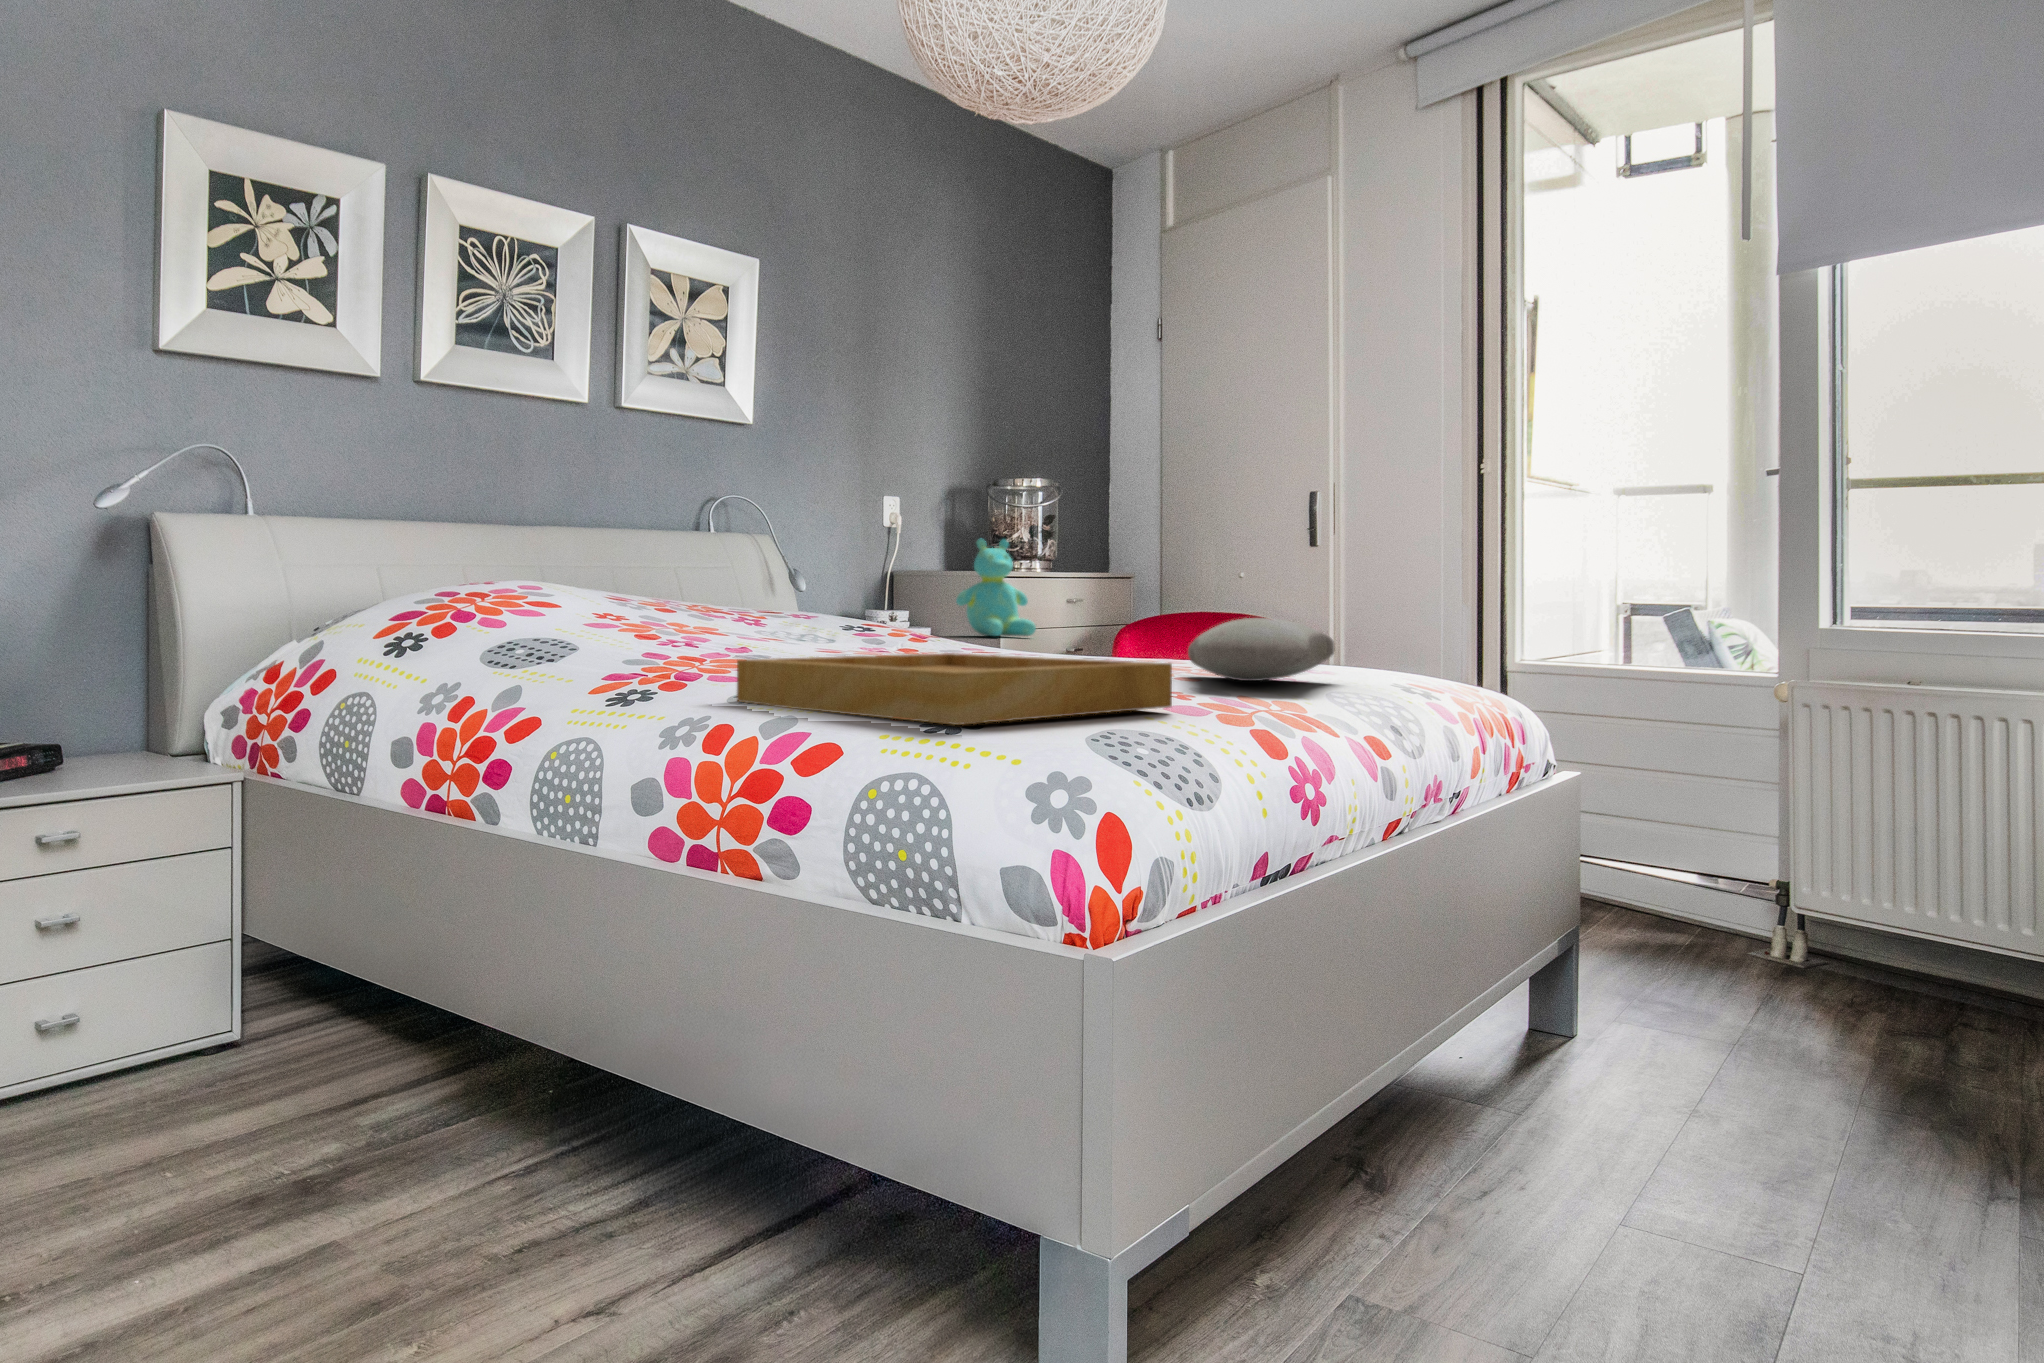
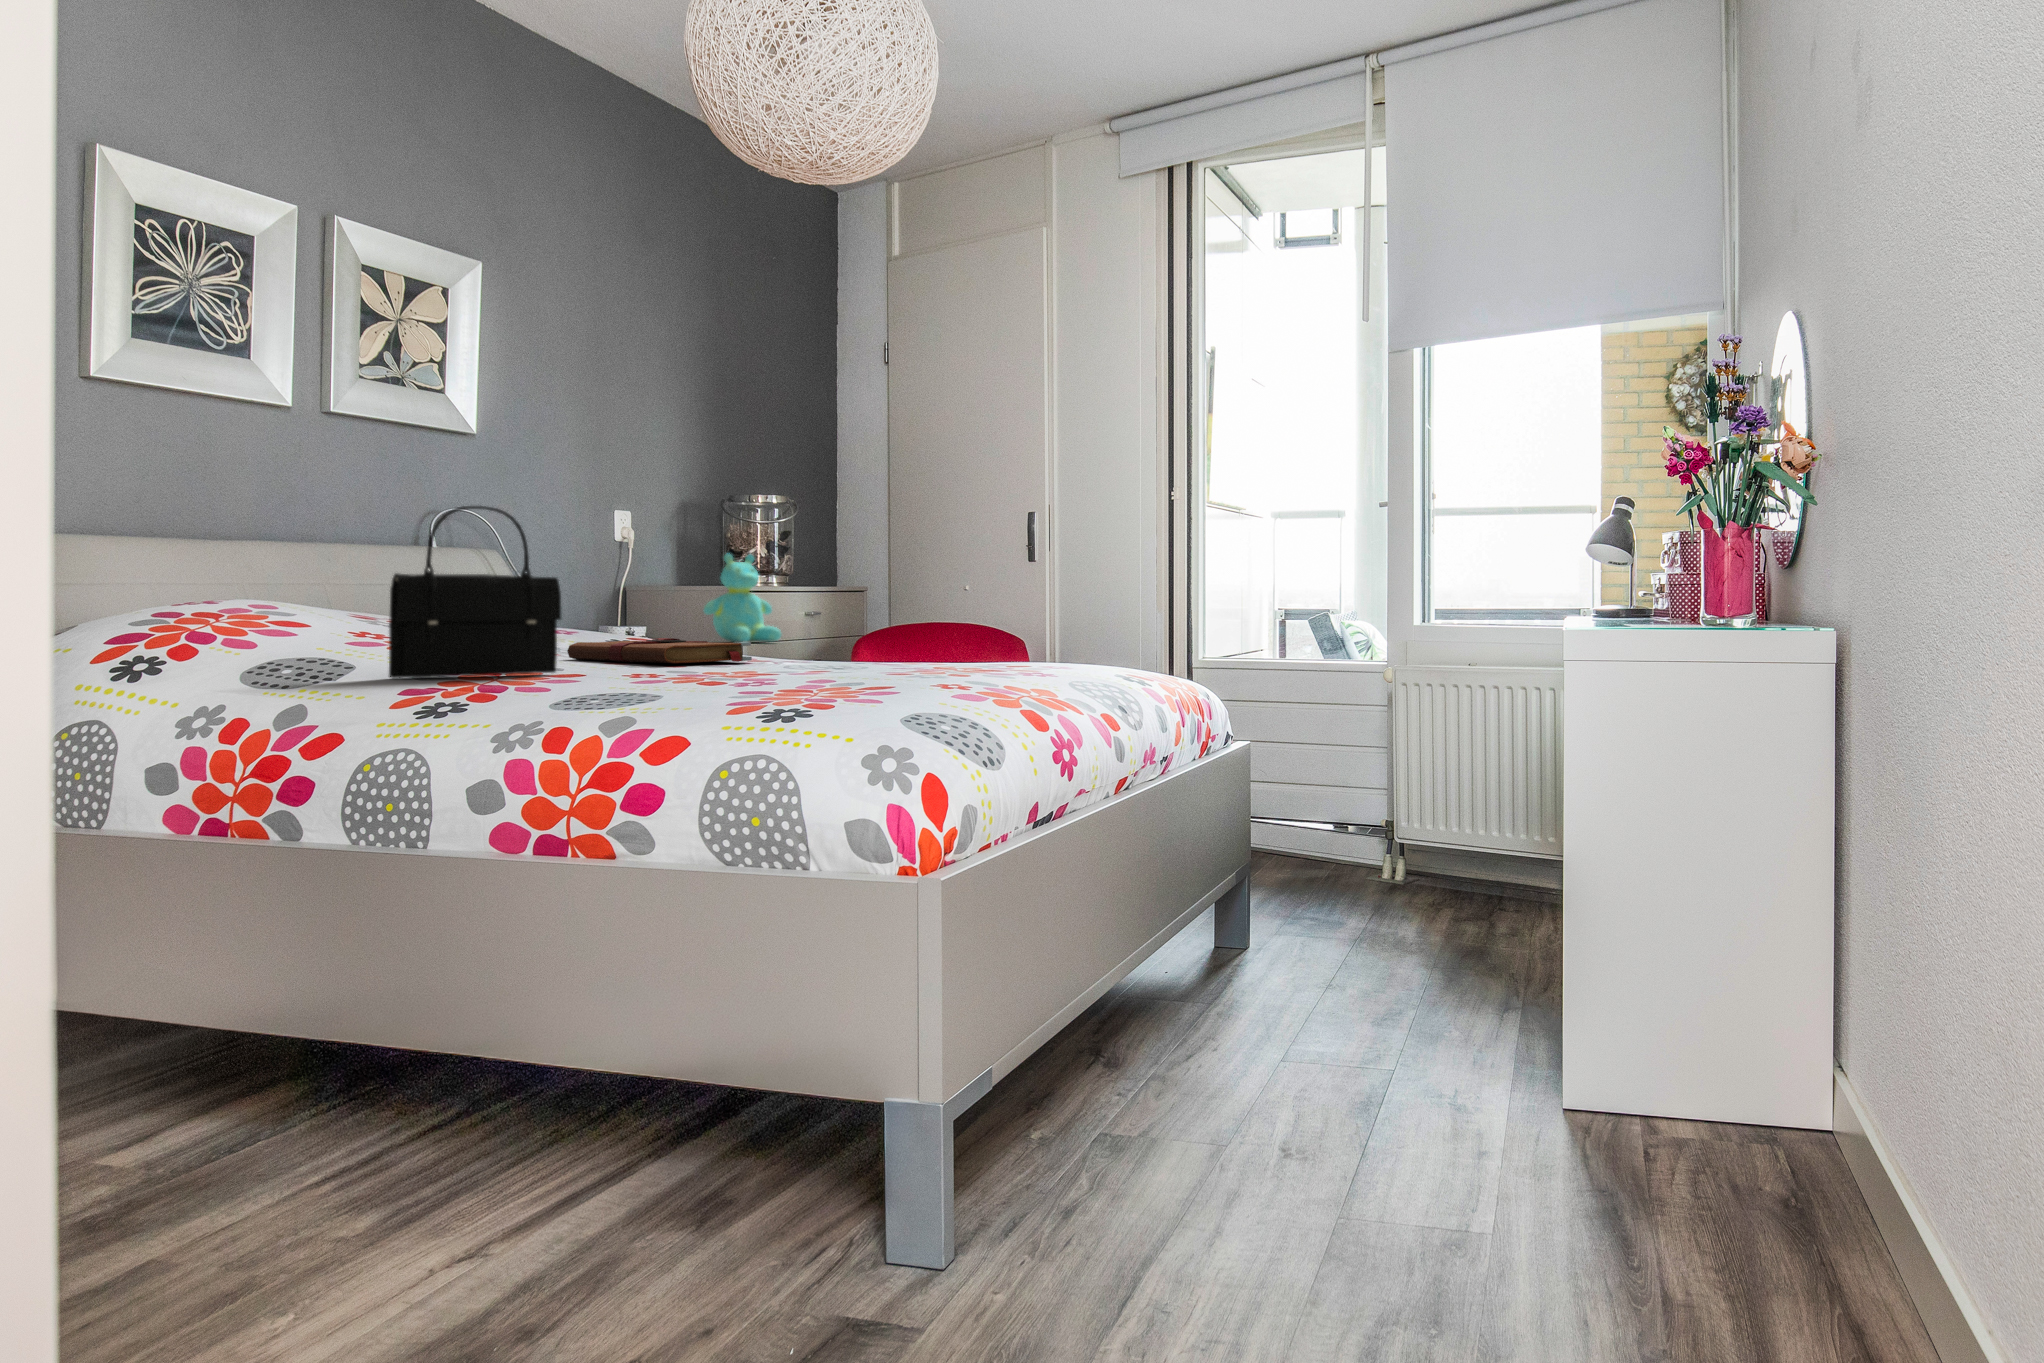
handbag: none [606,482,765,663] -> present [389,506,561,678]
pillow: present [1188,618,1334,681] -> none [944,627,1055,675]
book: none [798,630,977,656] -> present [567,638,752,663]
tray: present [737,653,1172,725] -> none [593,661,959,717]

